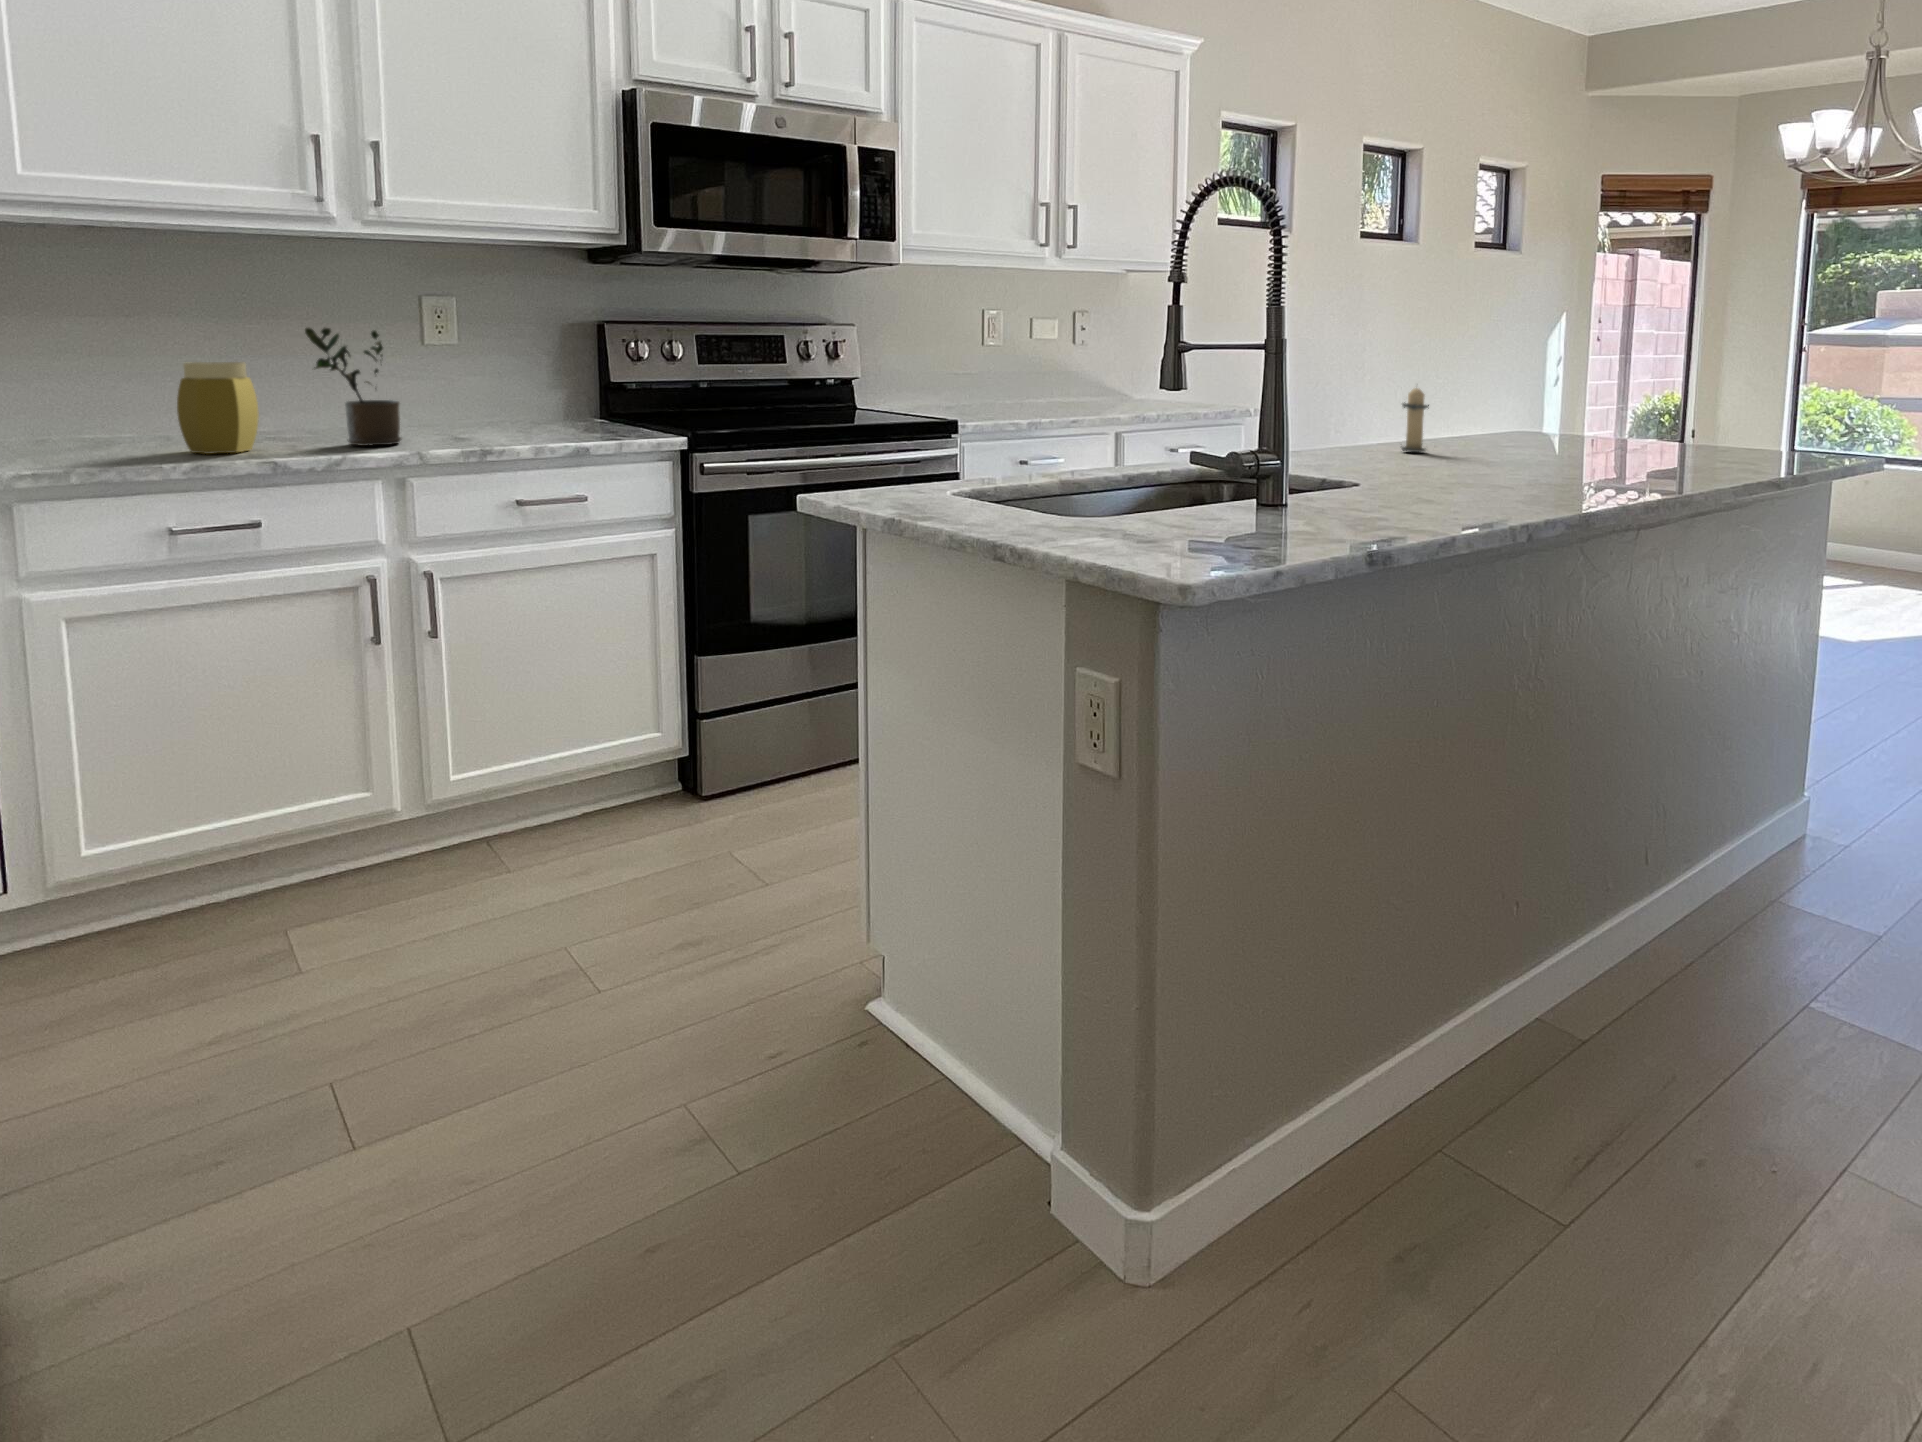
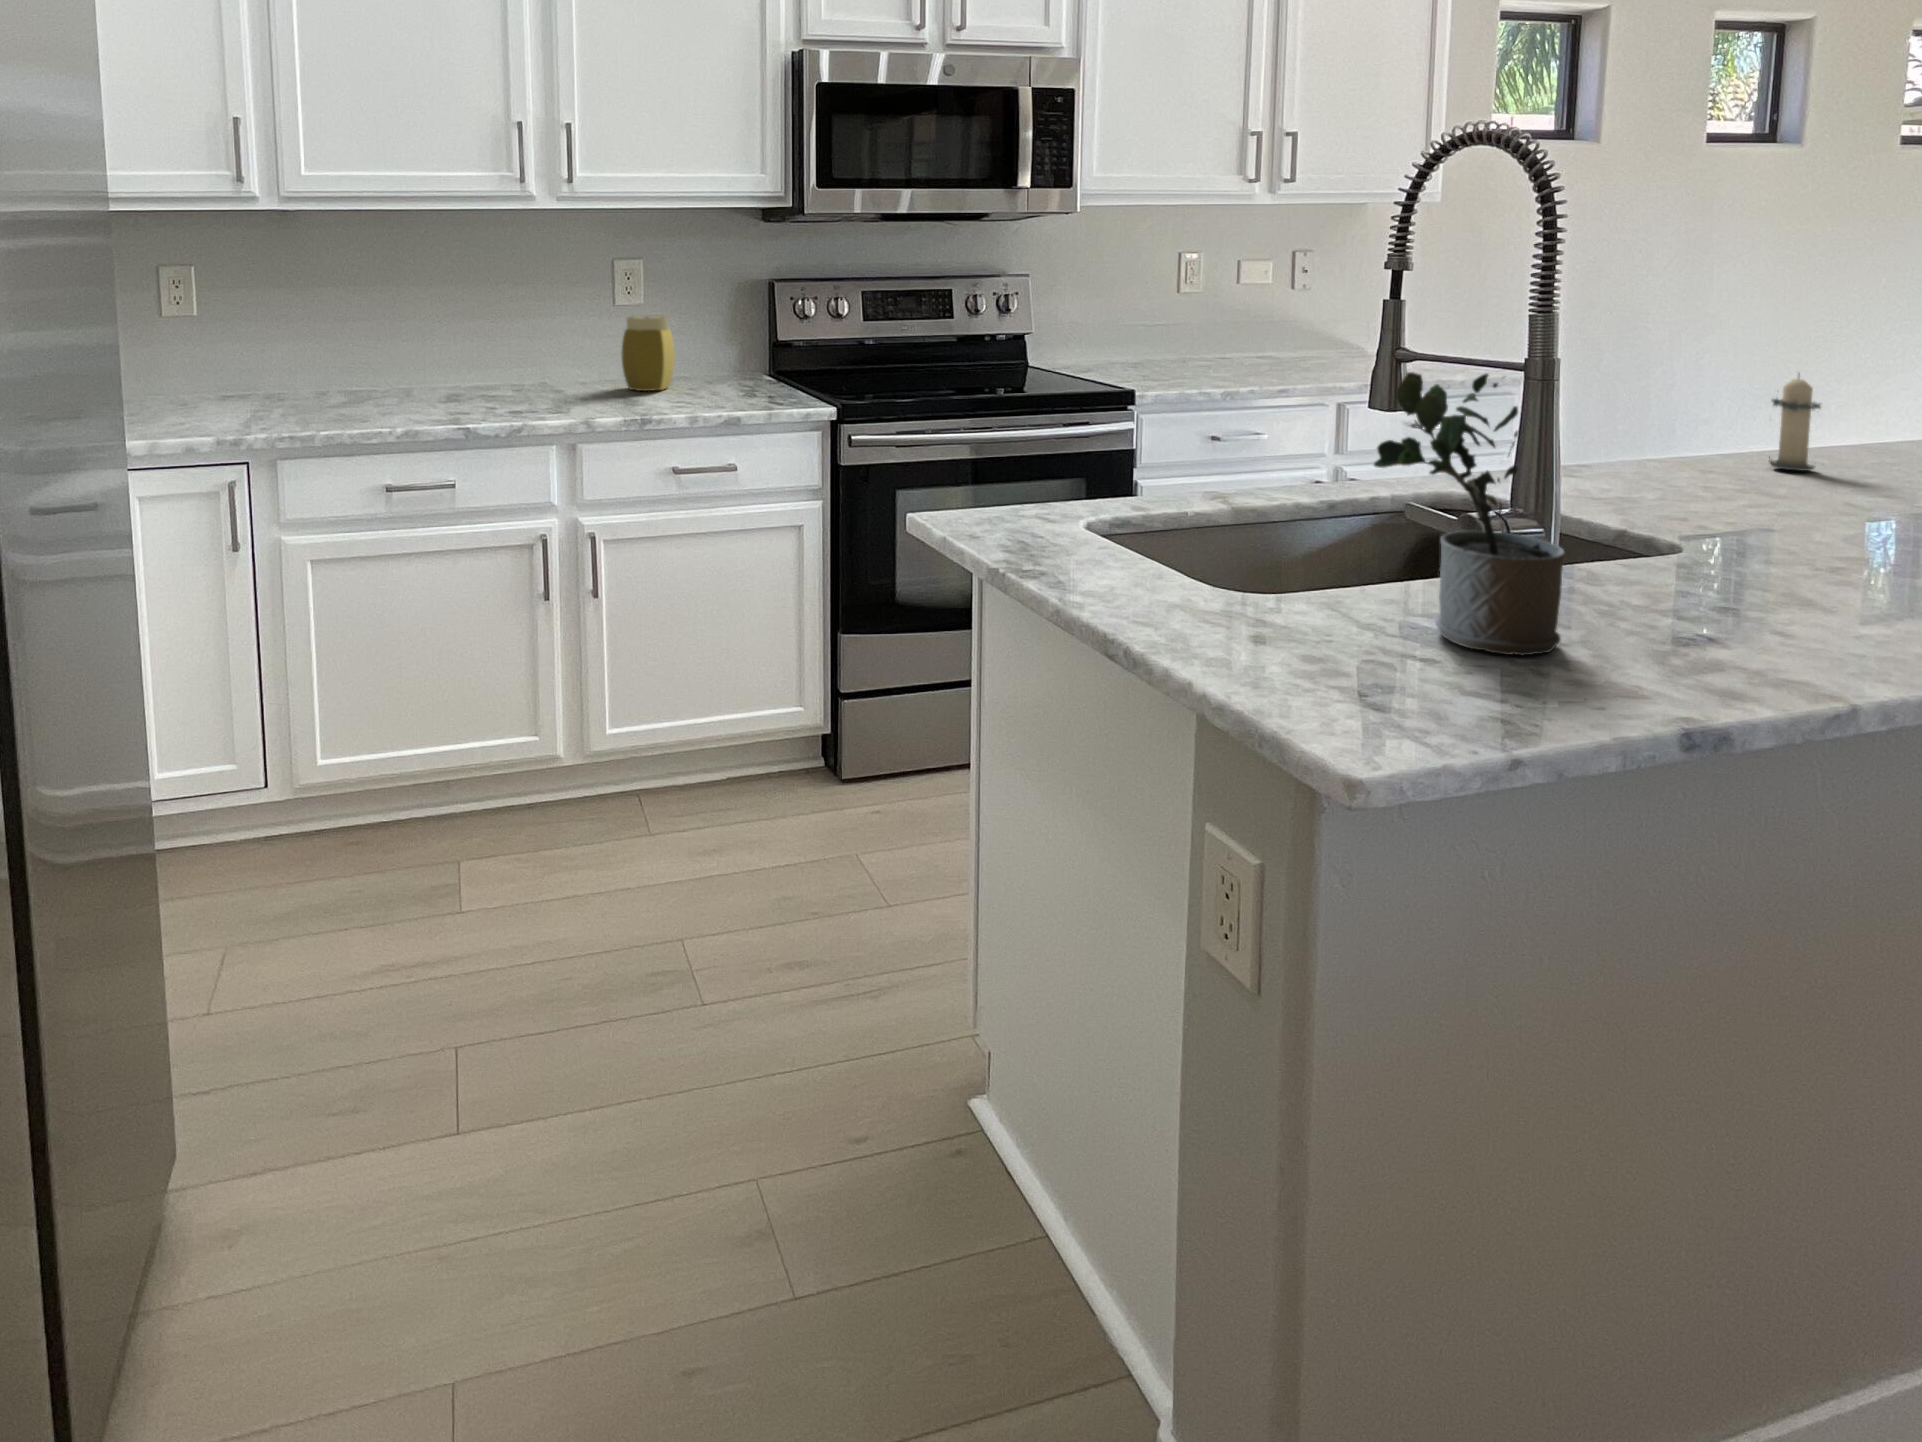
potted plant: present [305,328,401,446] -> present [1374,372,1566,656]
jar: present [177,362,258,454] -> present [621,316,675,391]

